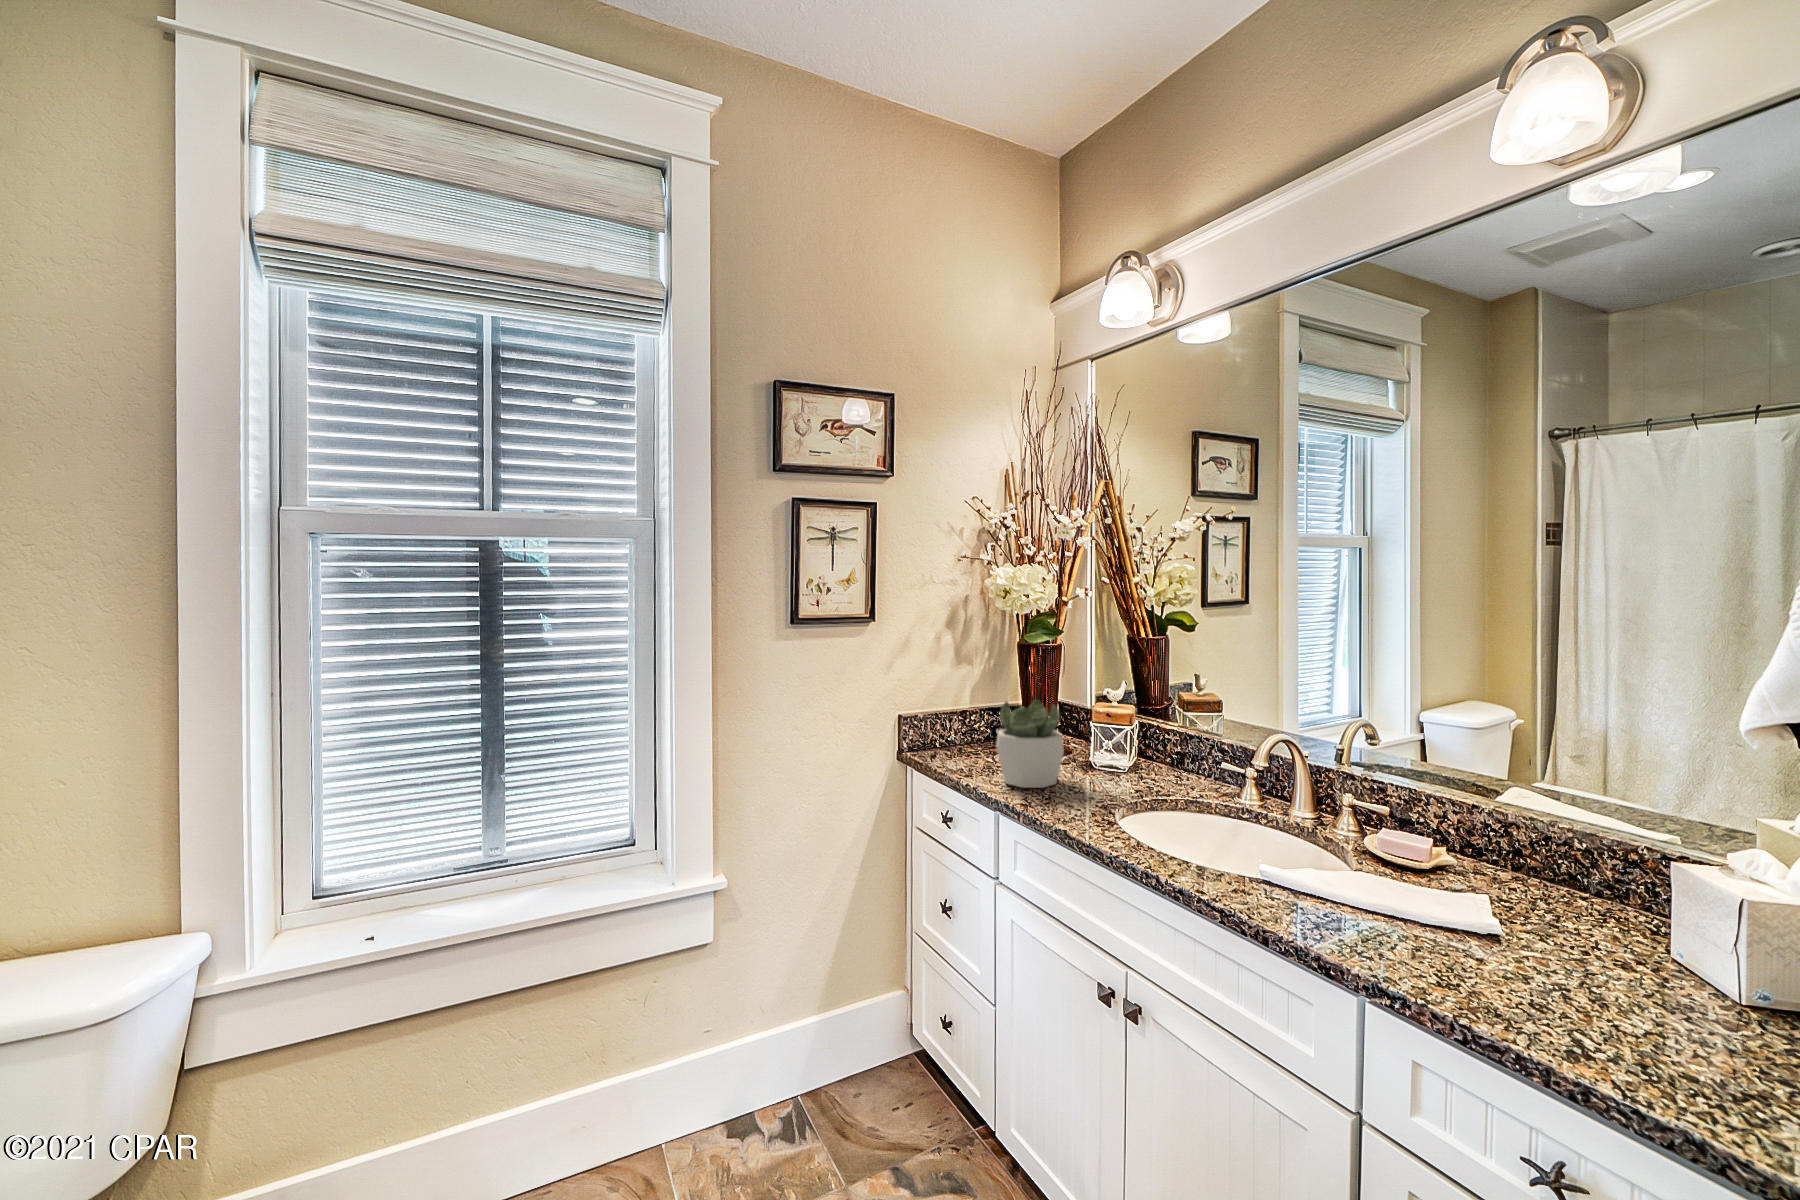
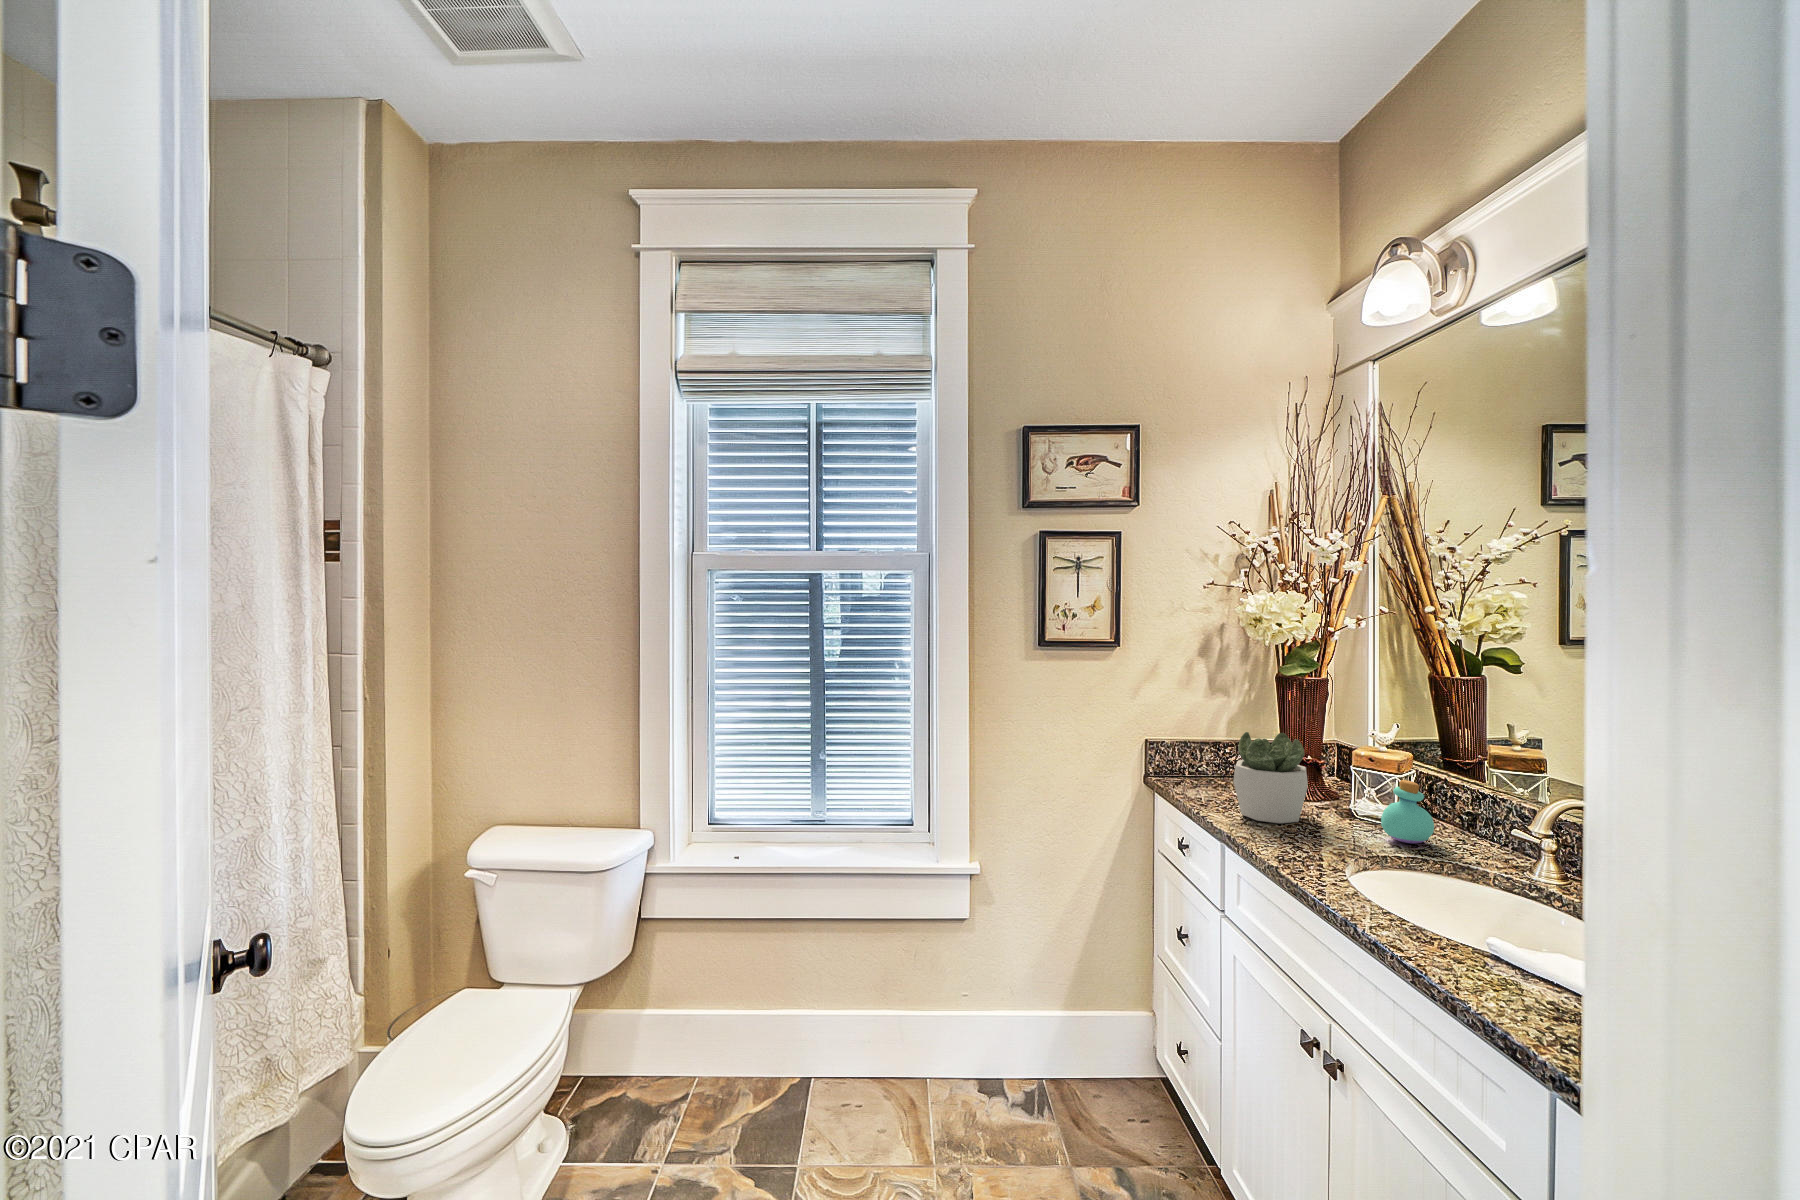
perfume bottle: none [1130,735,1172,792] -> present [1381,780,1434,843]

